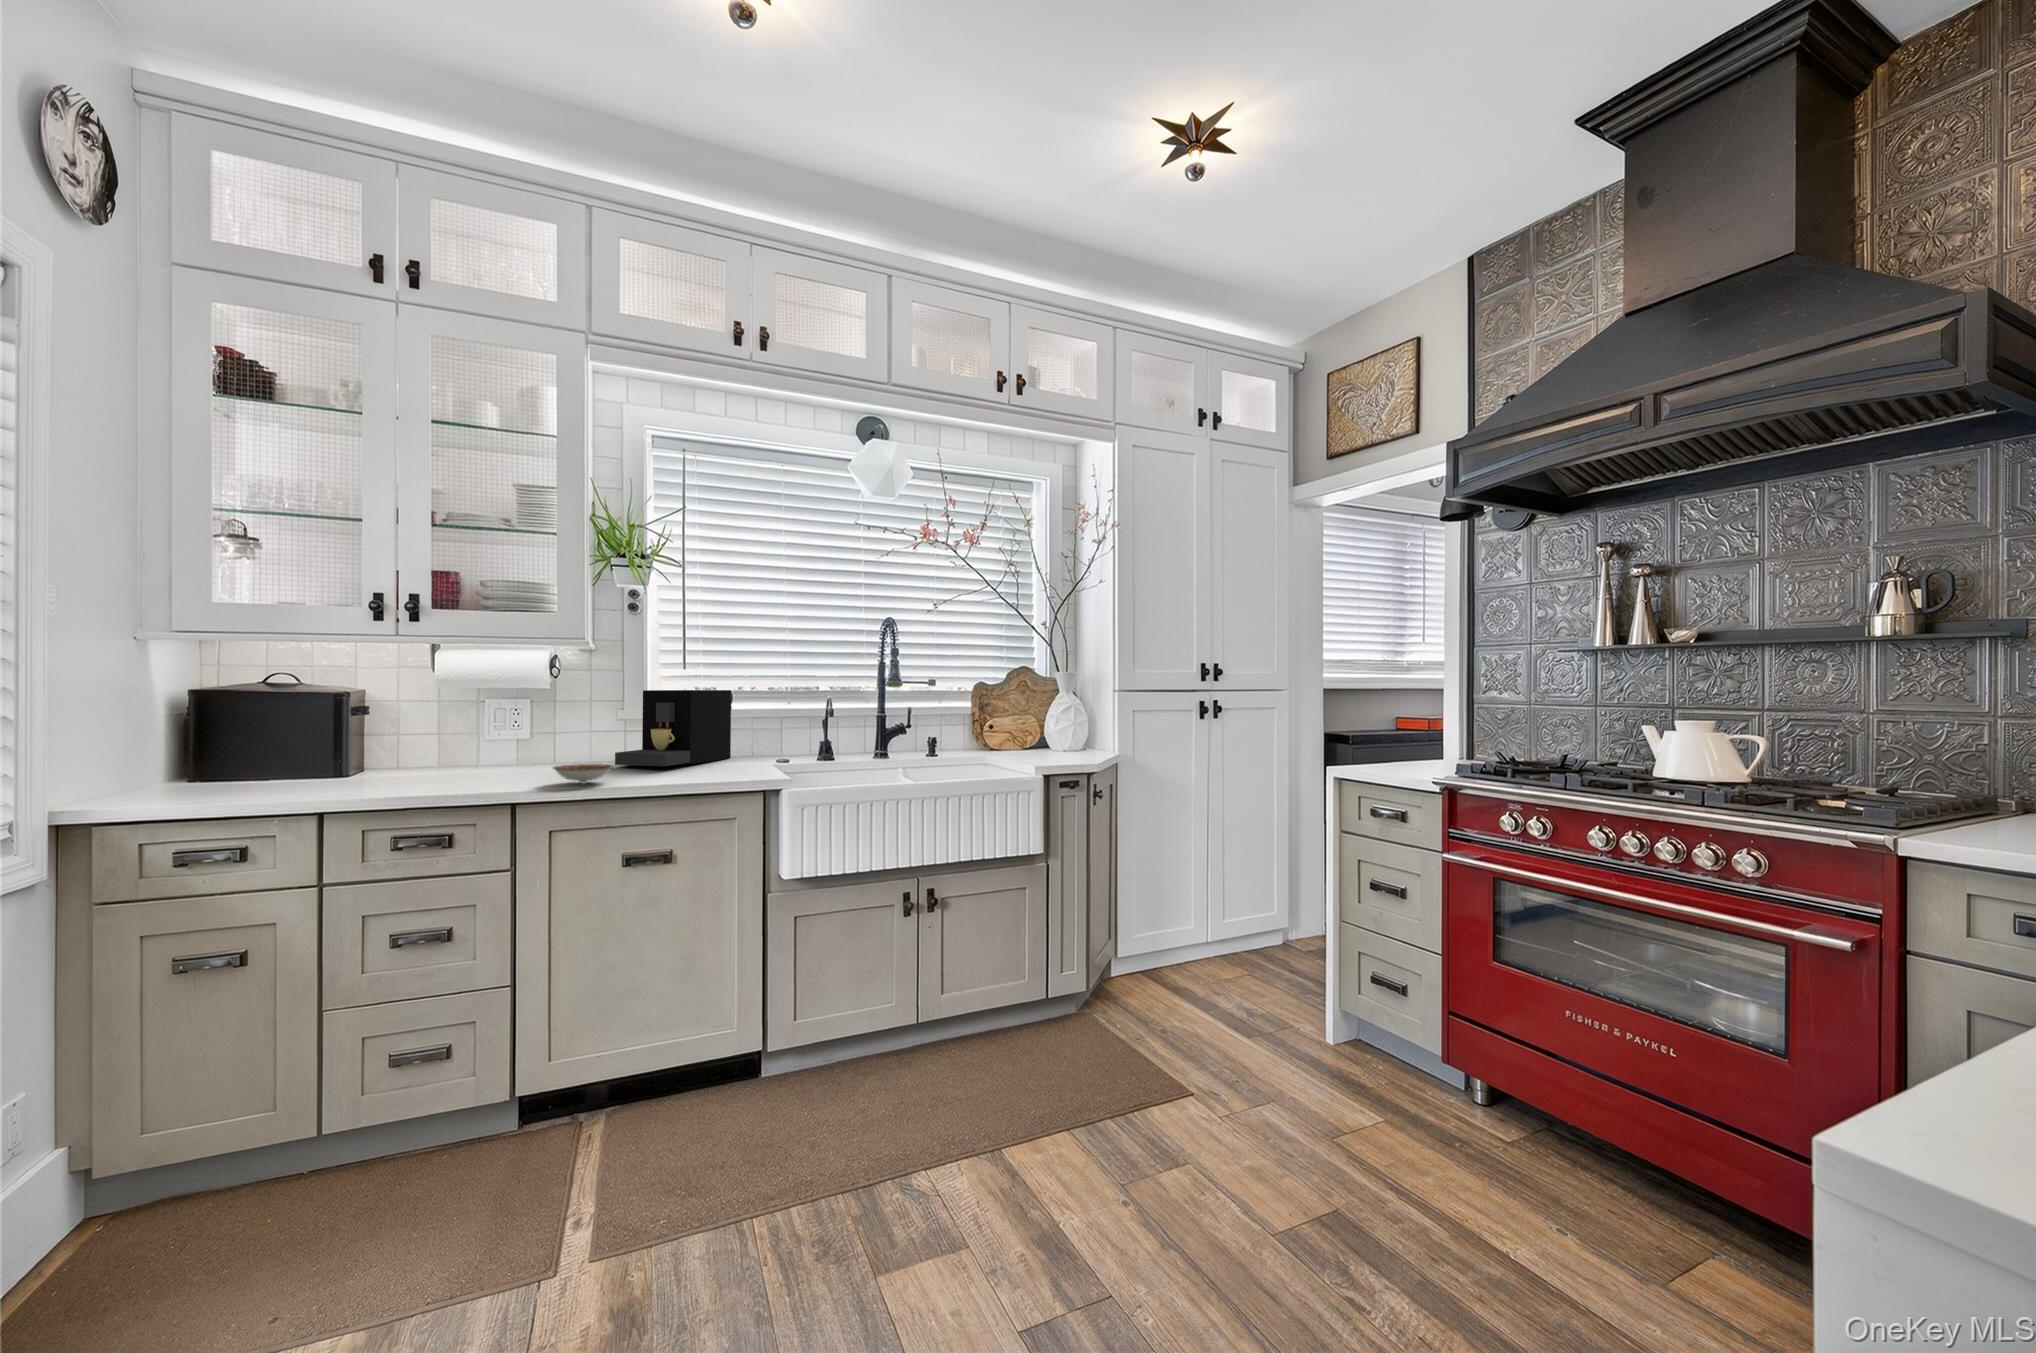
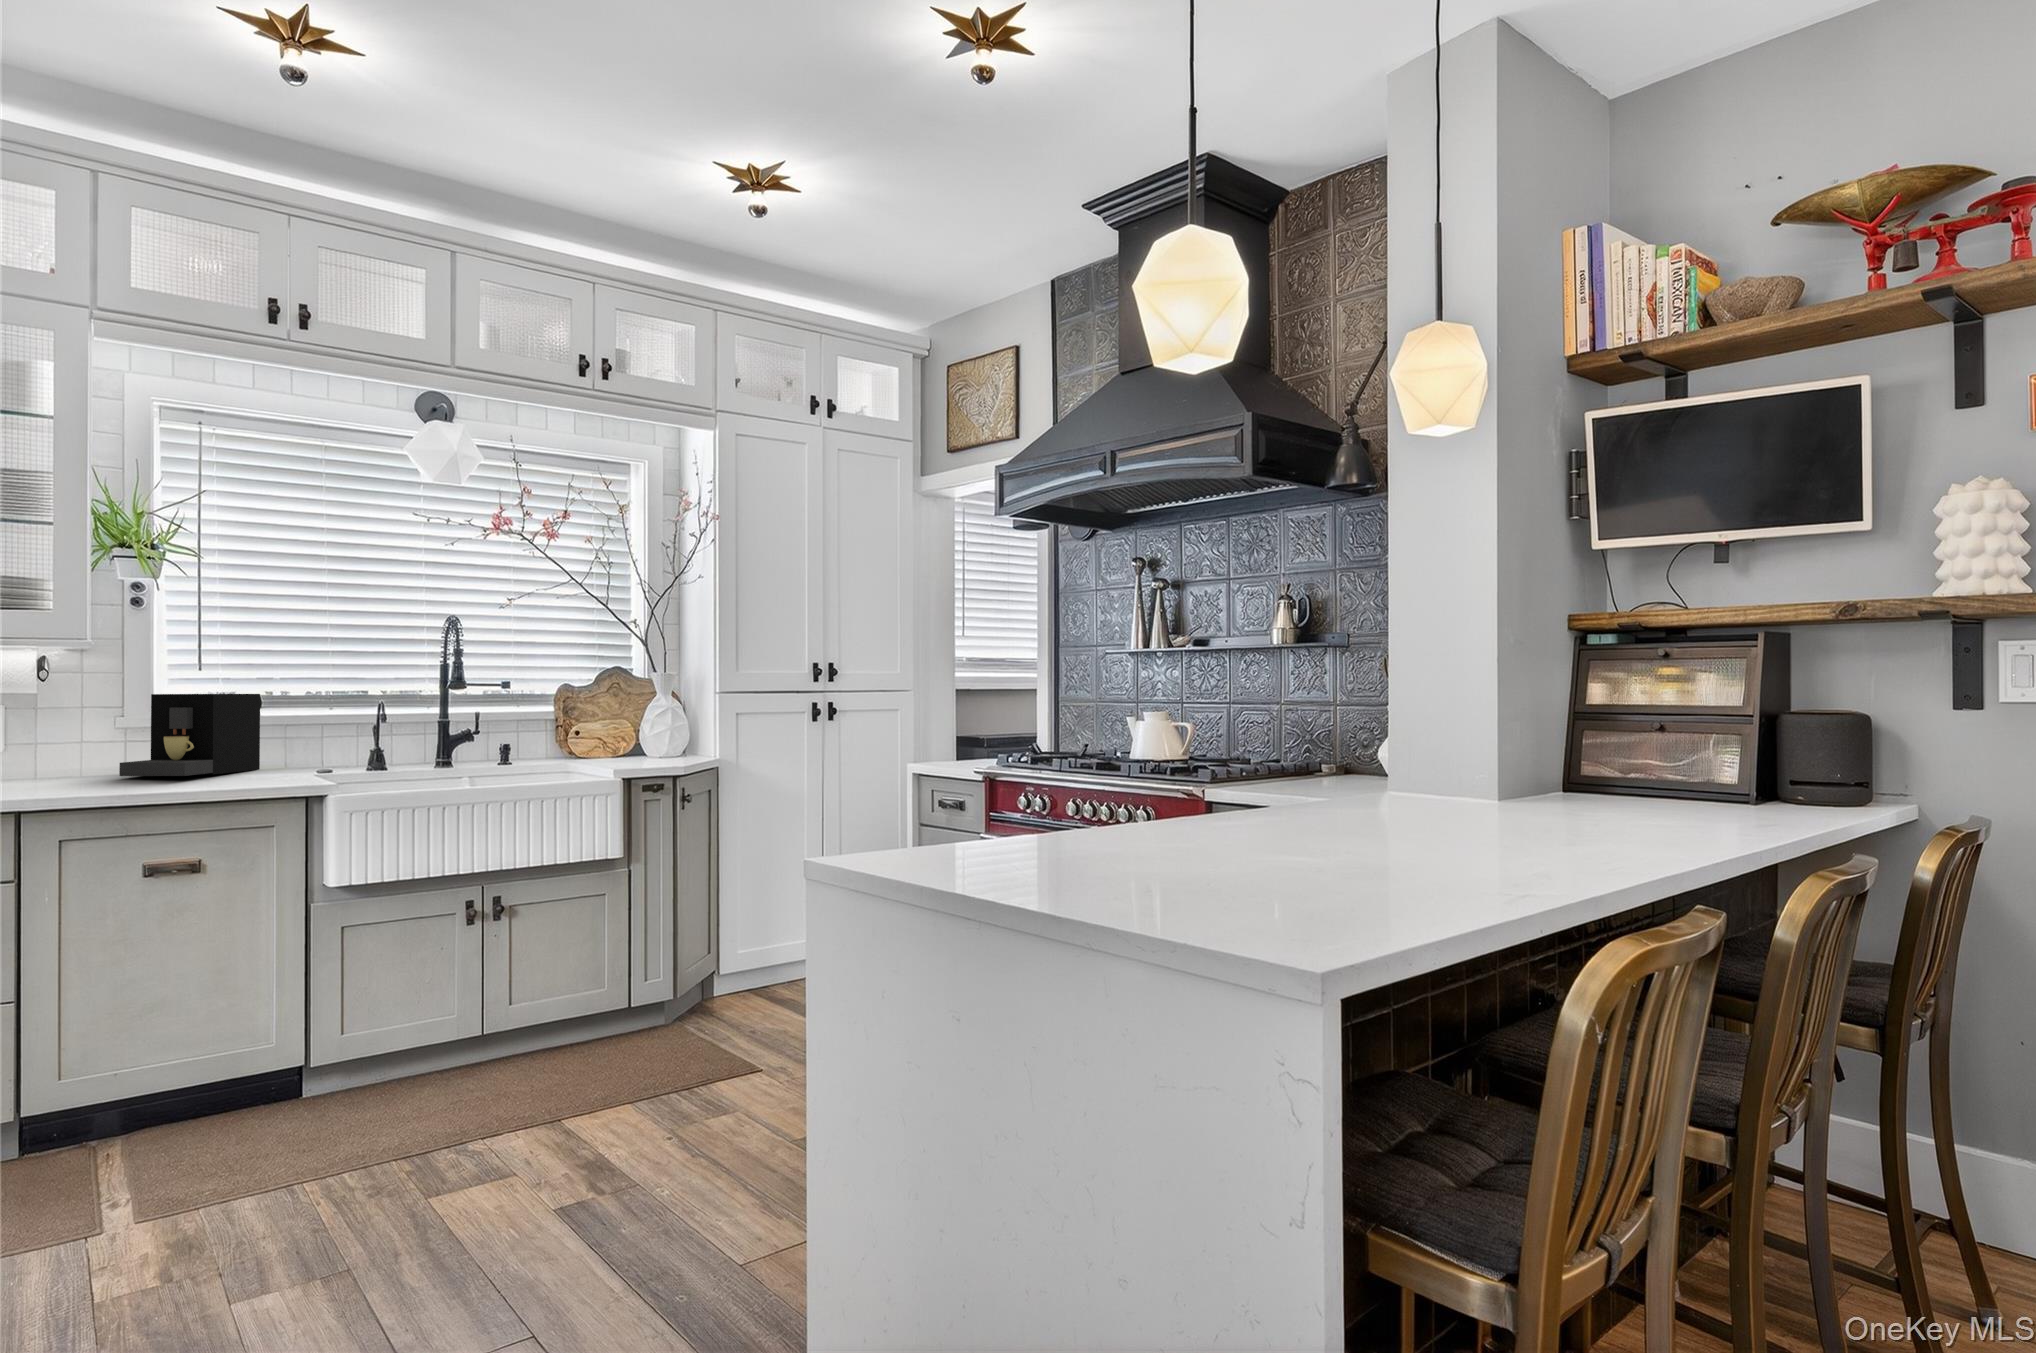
ceramic bowl: present [553,764,613,783] -> none [56,773,129,792]

